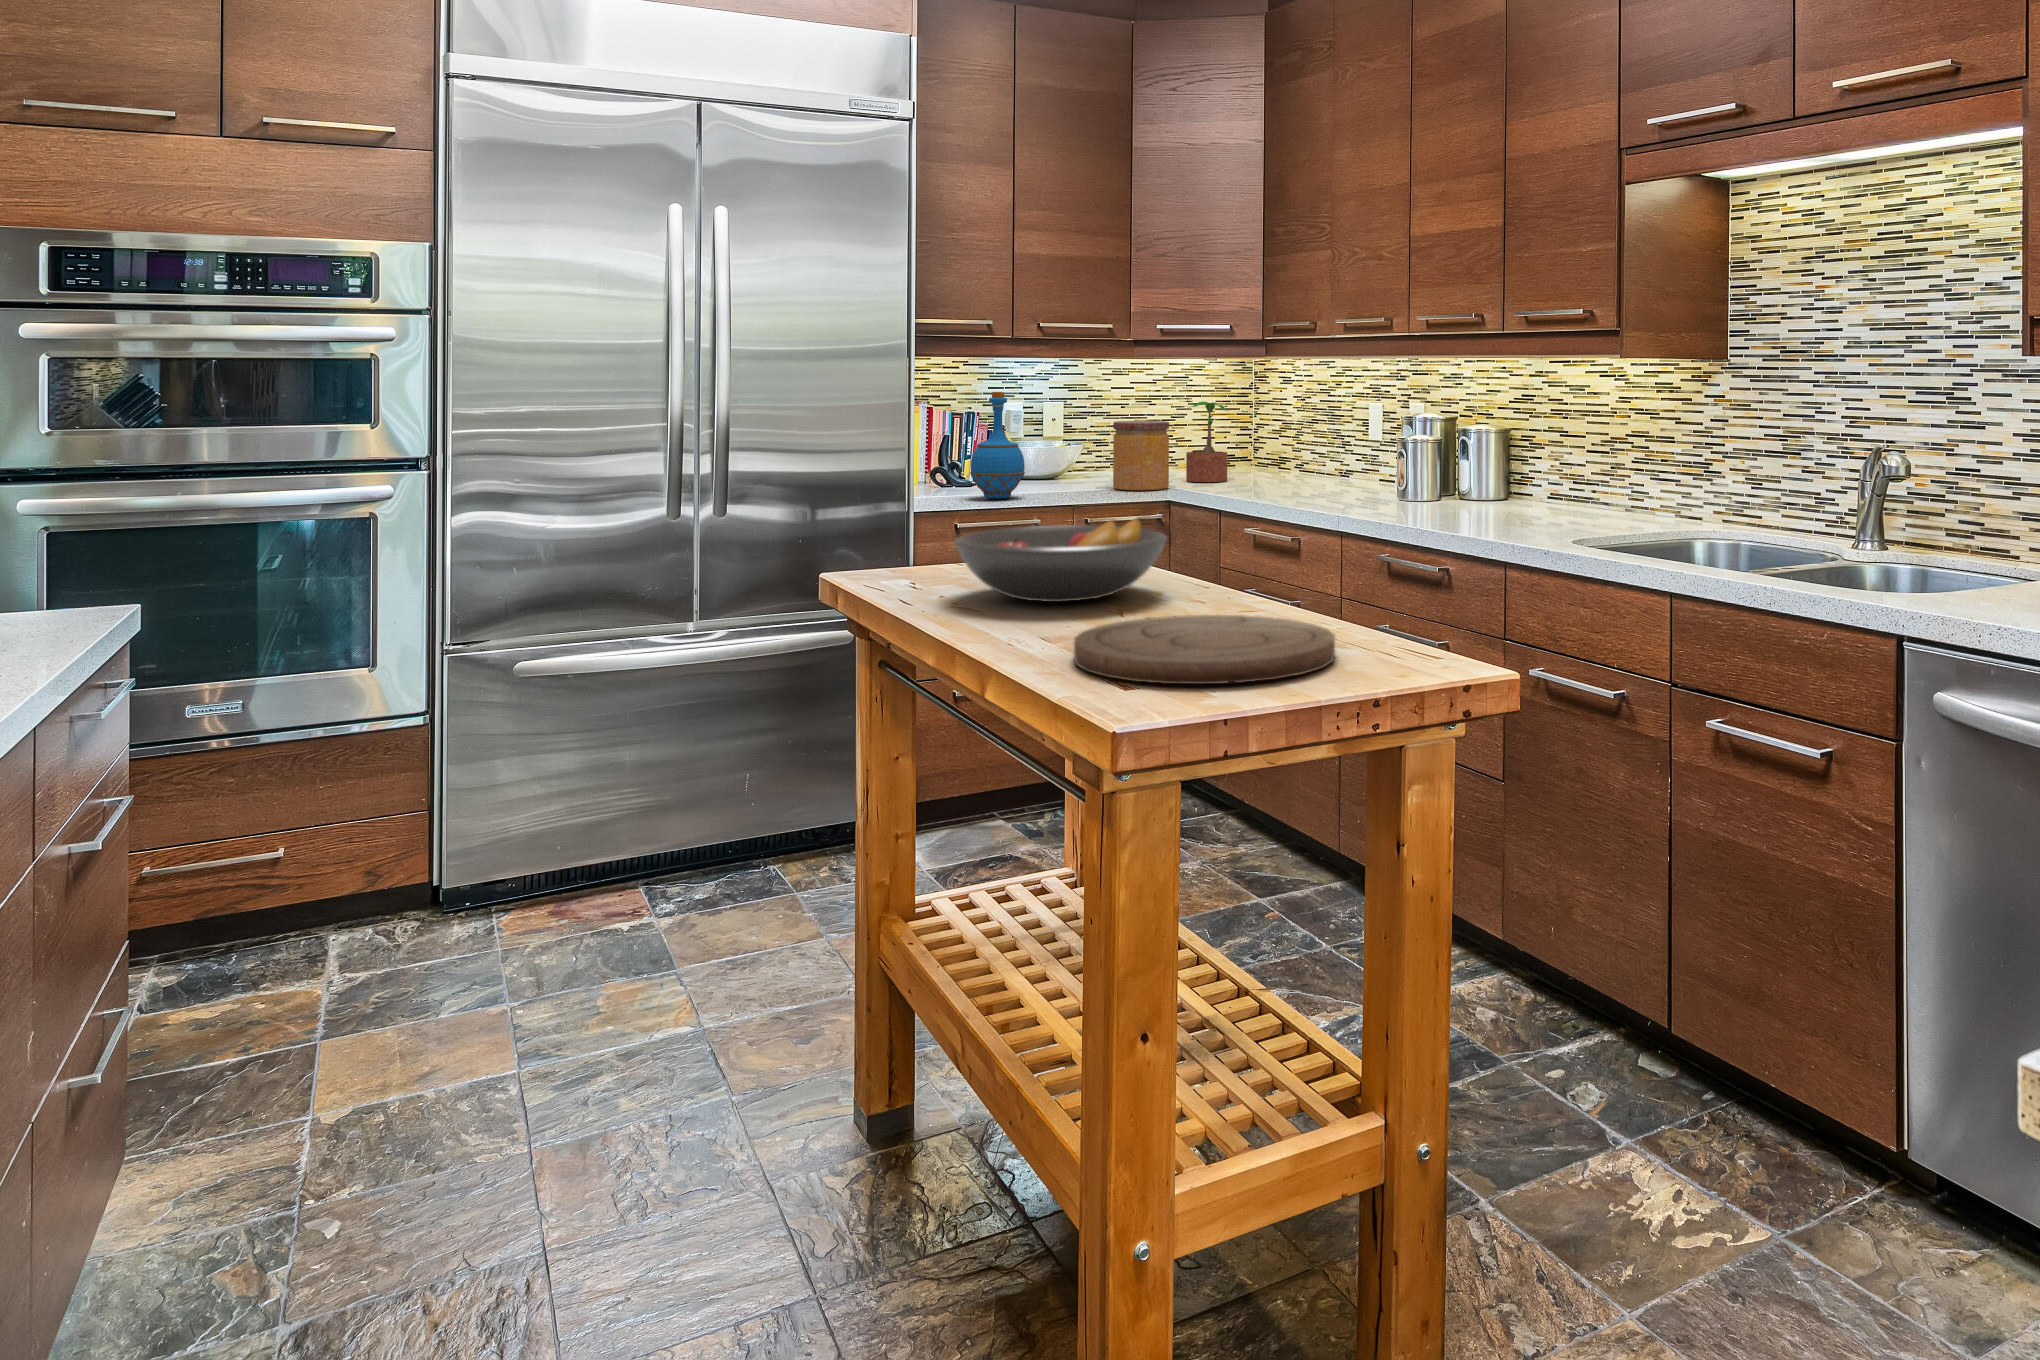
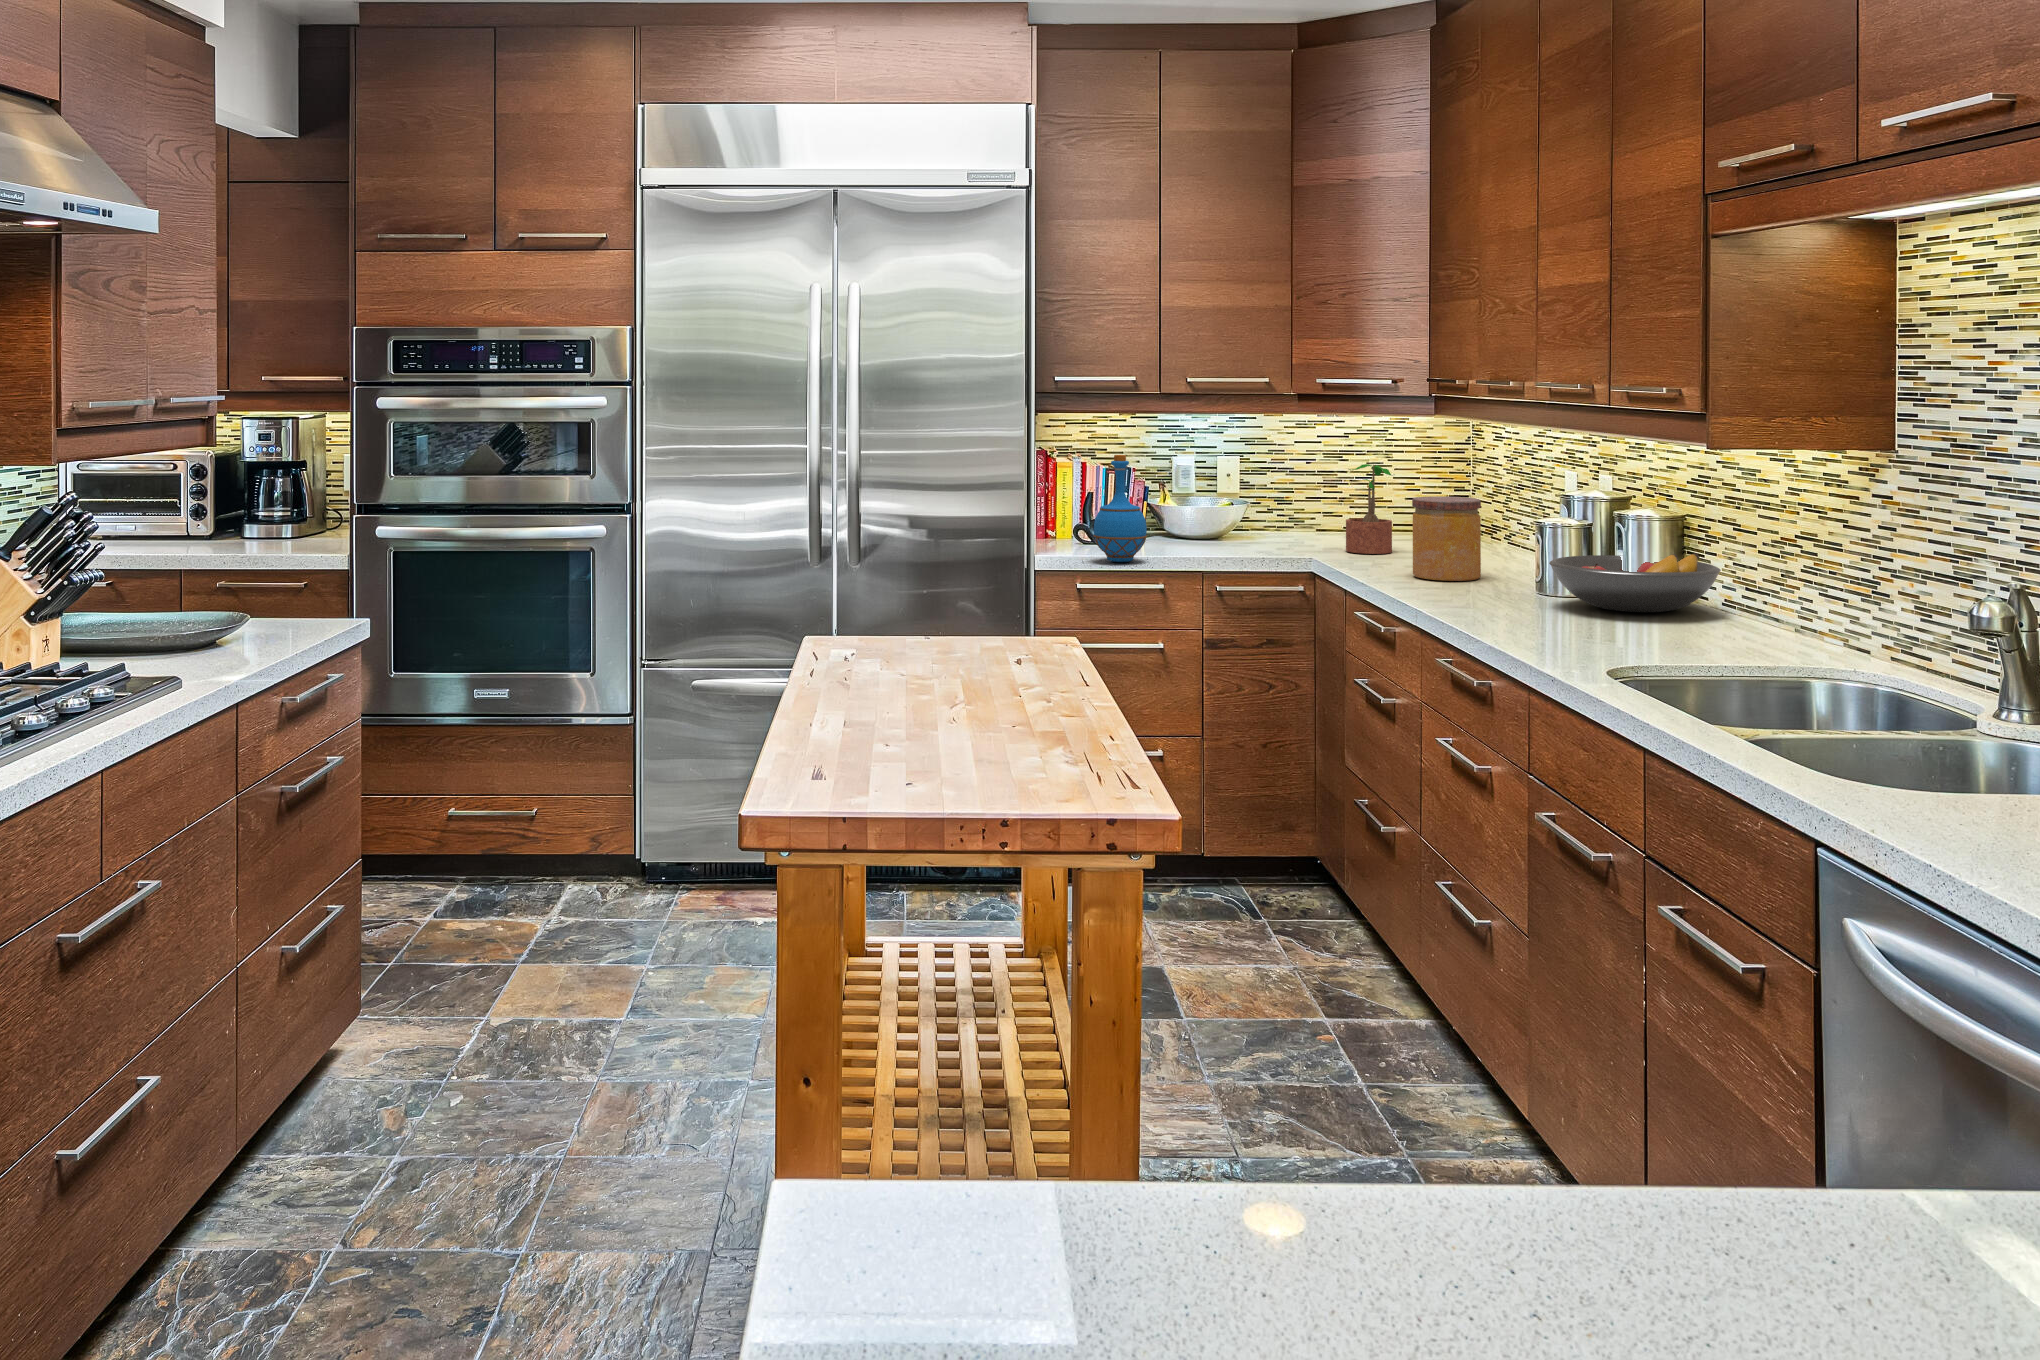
jar: present [1113,421,1169,490] -> present [1412,496,1481,581]
fruit bowl: present [954,518,1167,602] -> present [1549,553,1720,612]
cutting board: present [1074,615,1335,684] -> none [832,718,1076,795]

